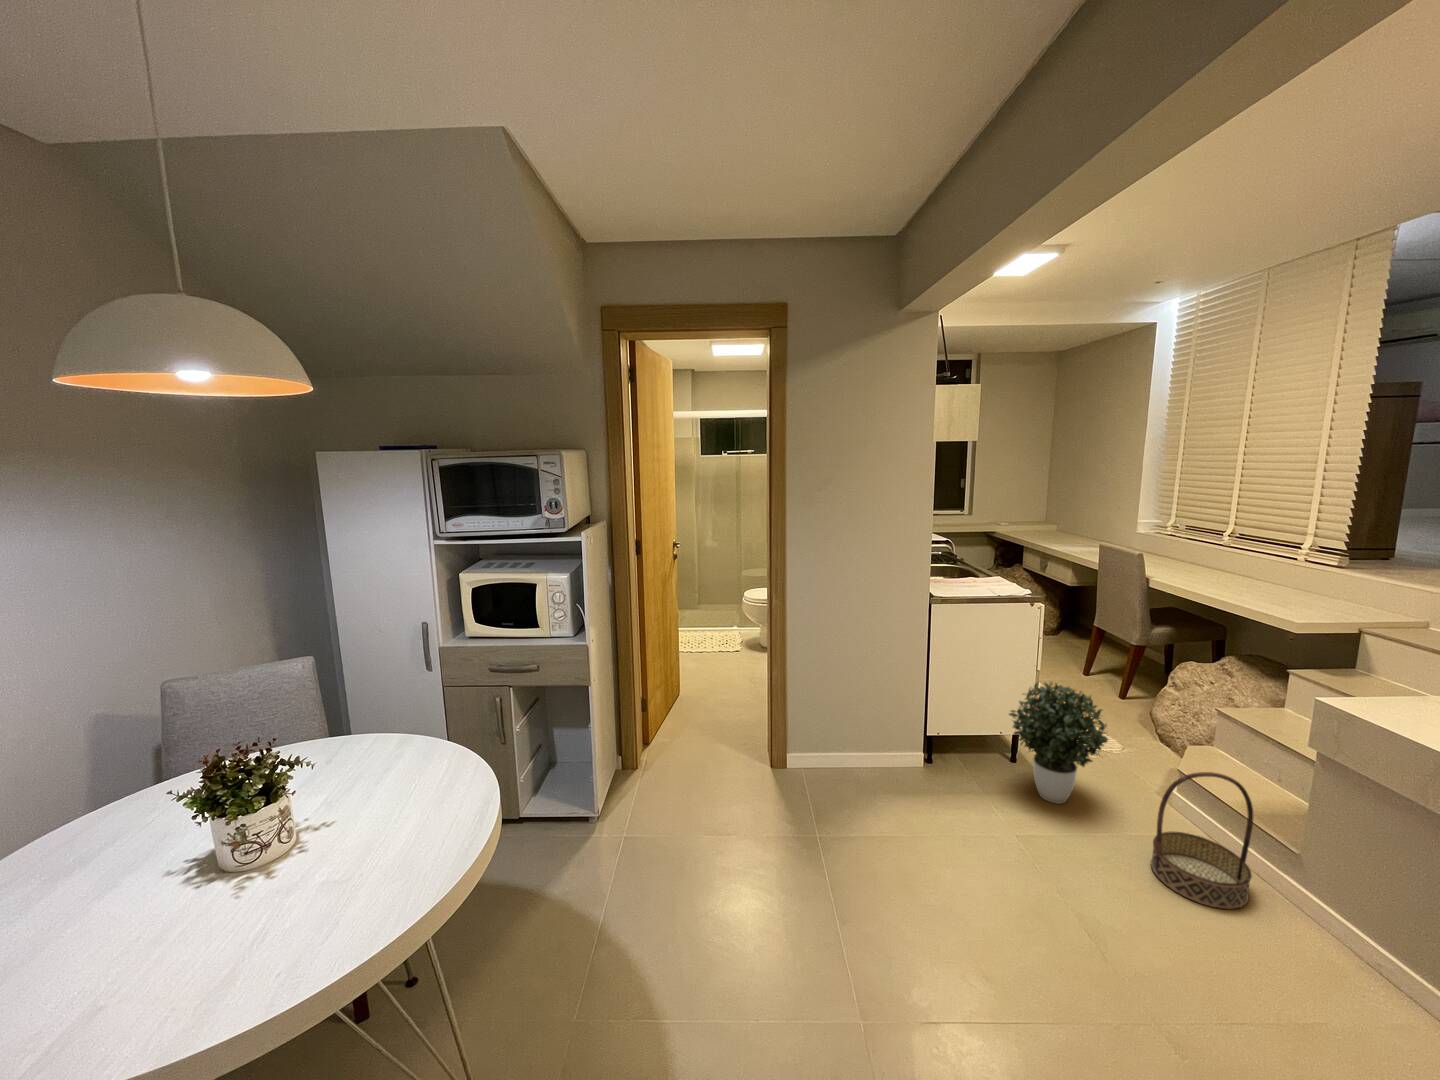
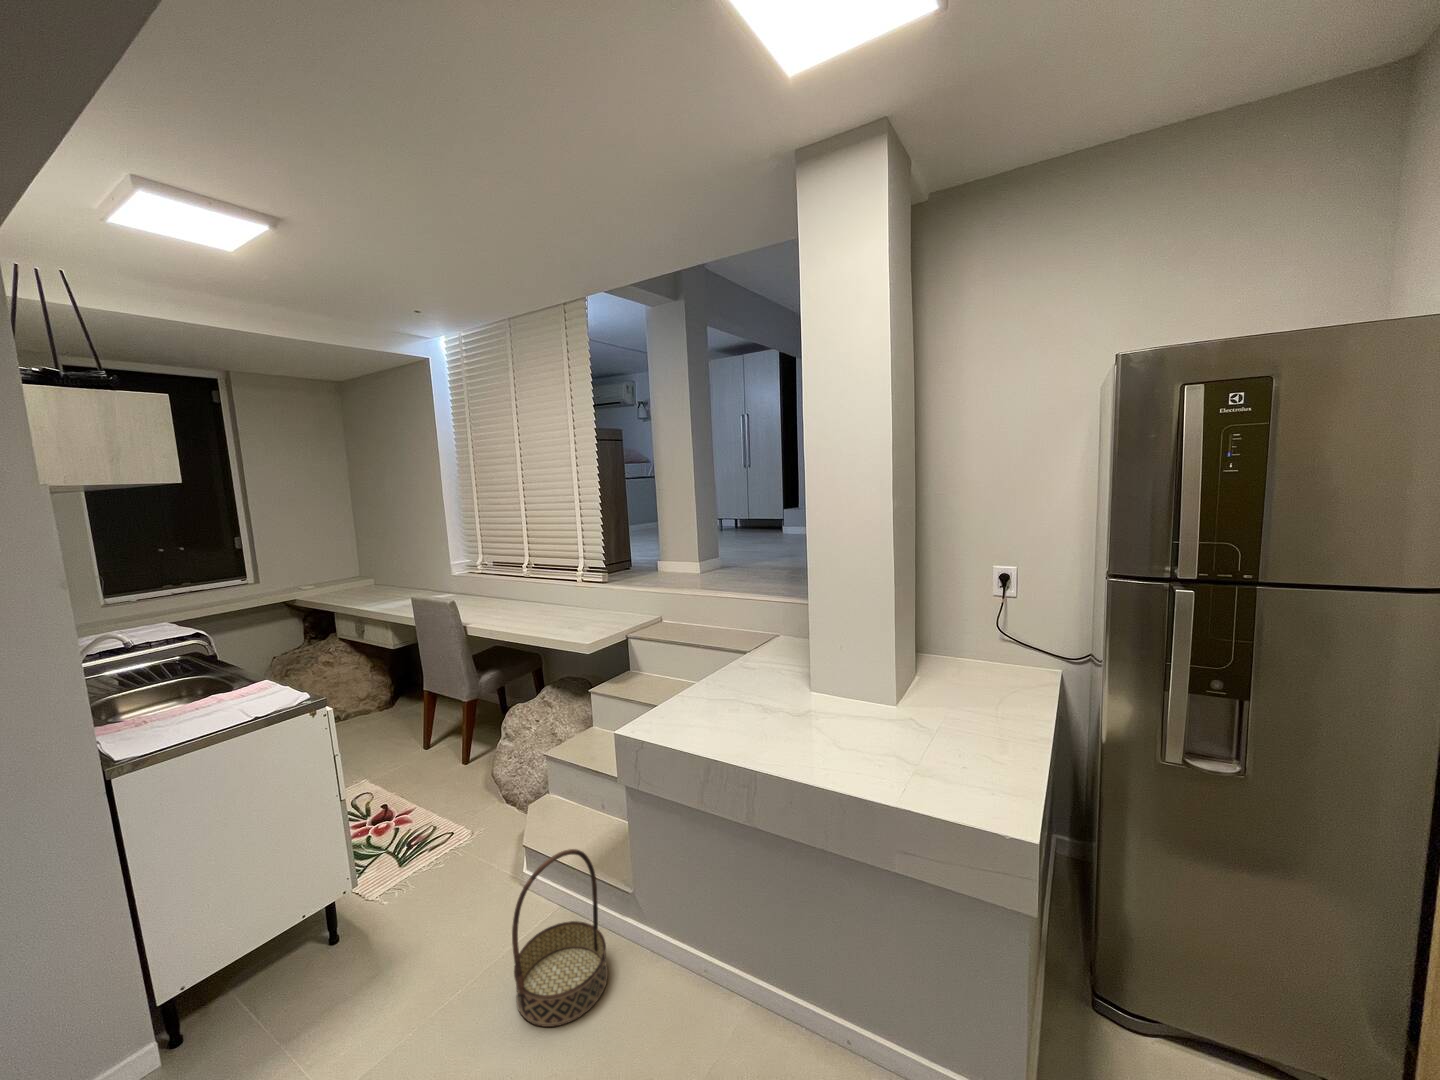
potted plant: present [1009,682,1108,804] -> none [299,811,447,993]

